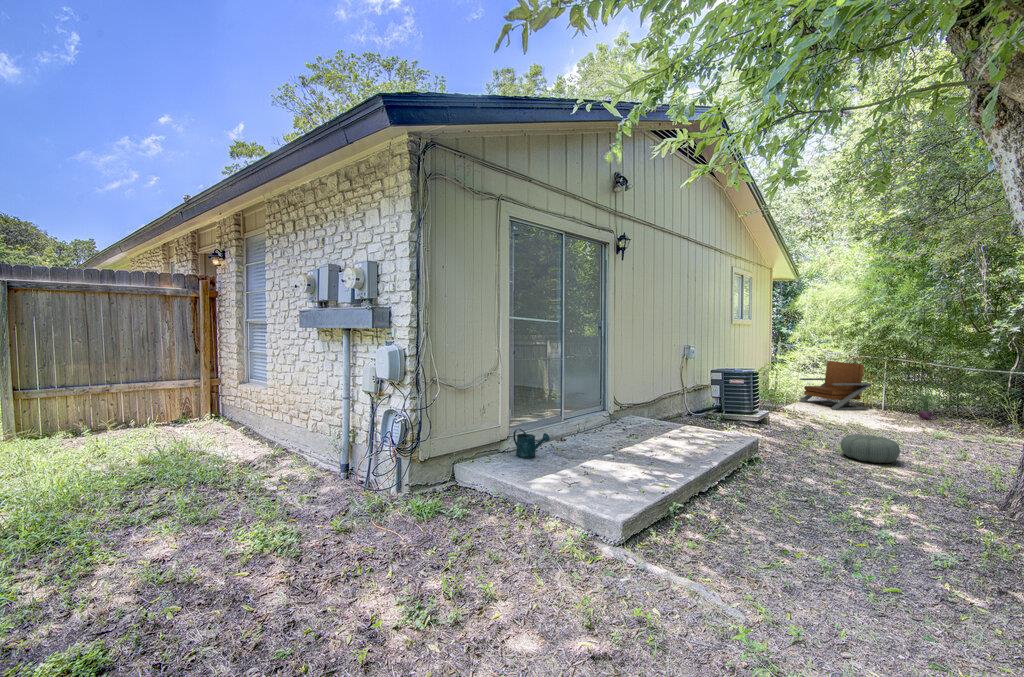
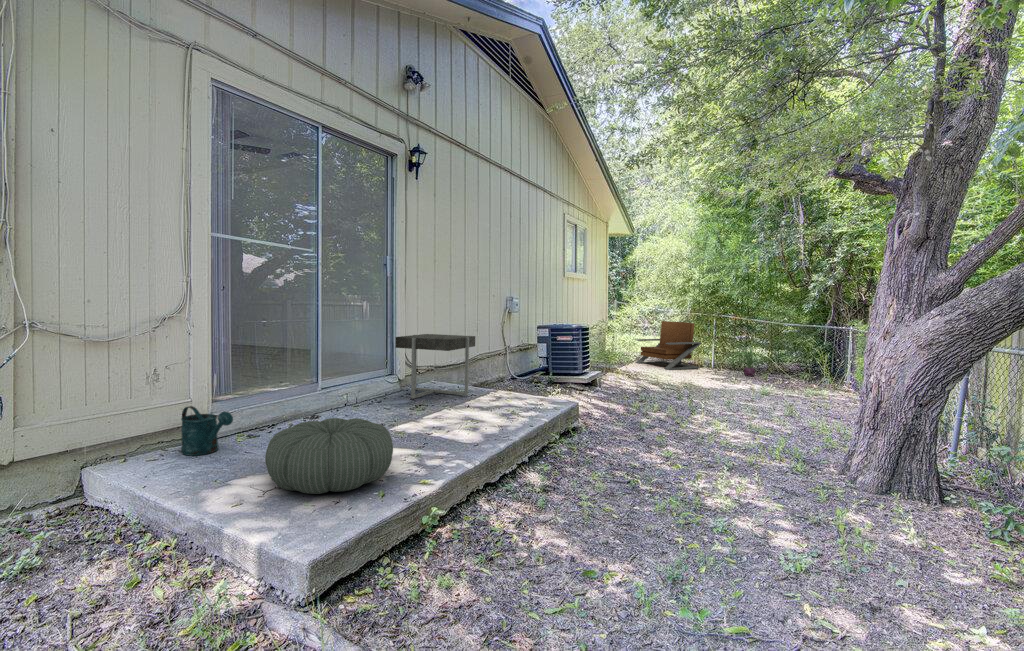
side table: none [611,379,670,429] -> present [395,334,475,399]
pouf: present [841,434,900,463] -> present [265,418,393,494]

